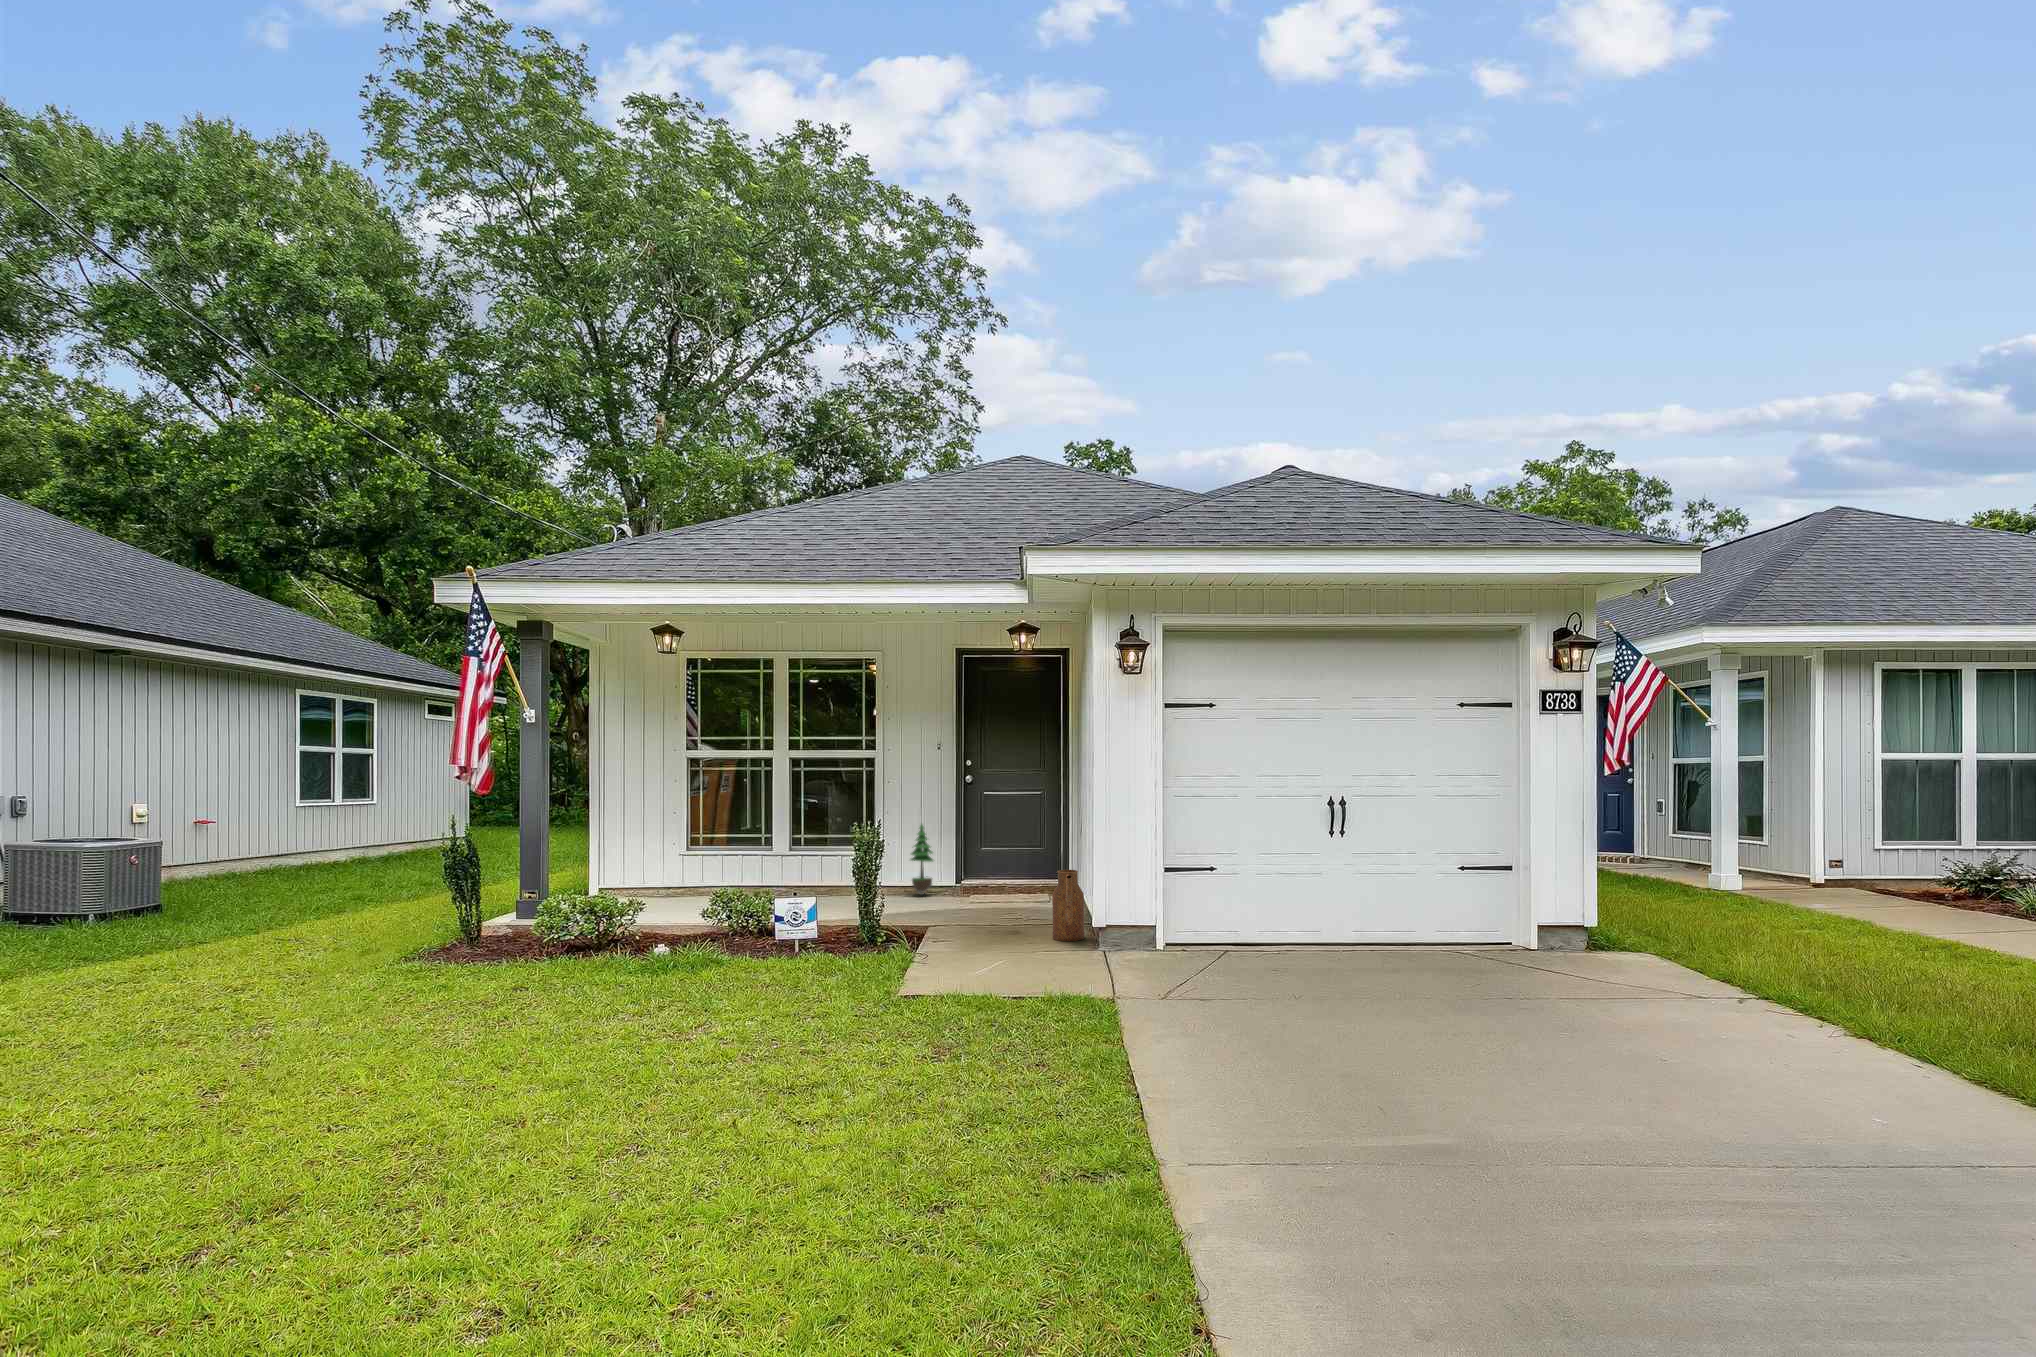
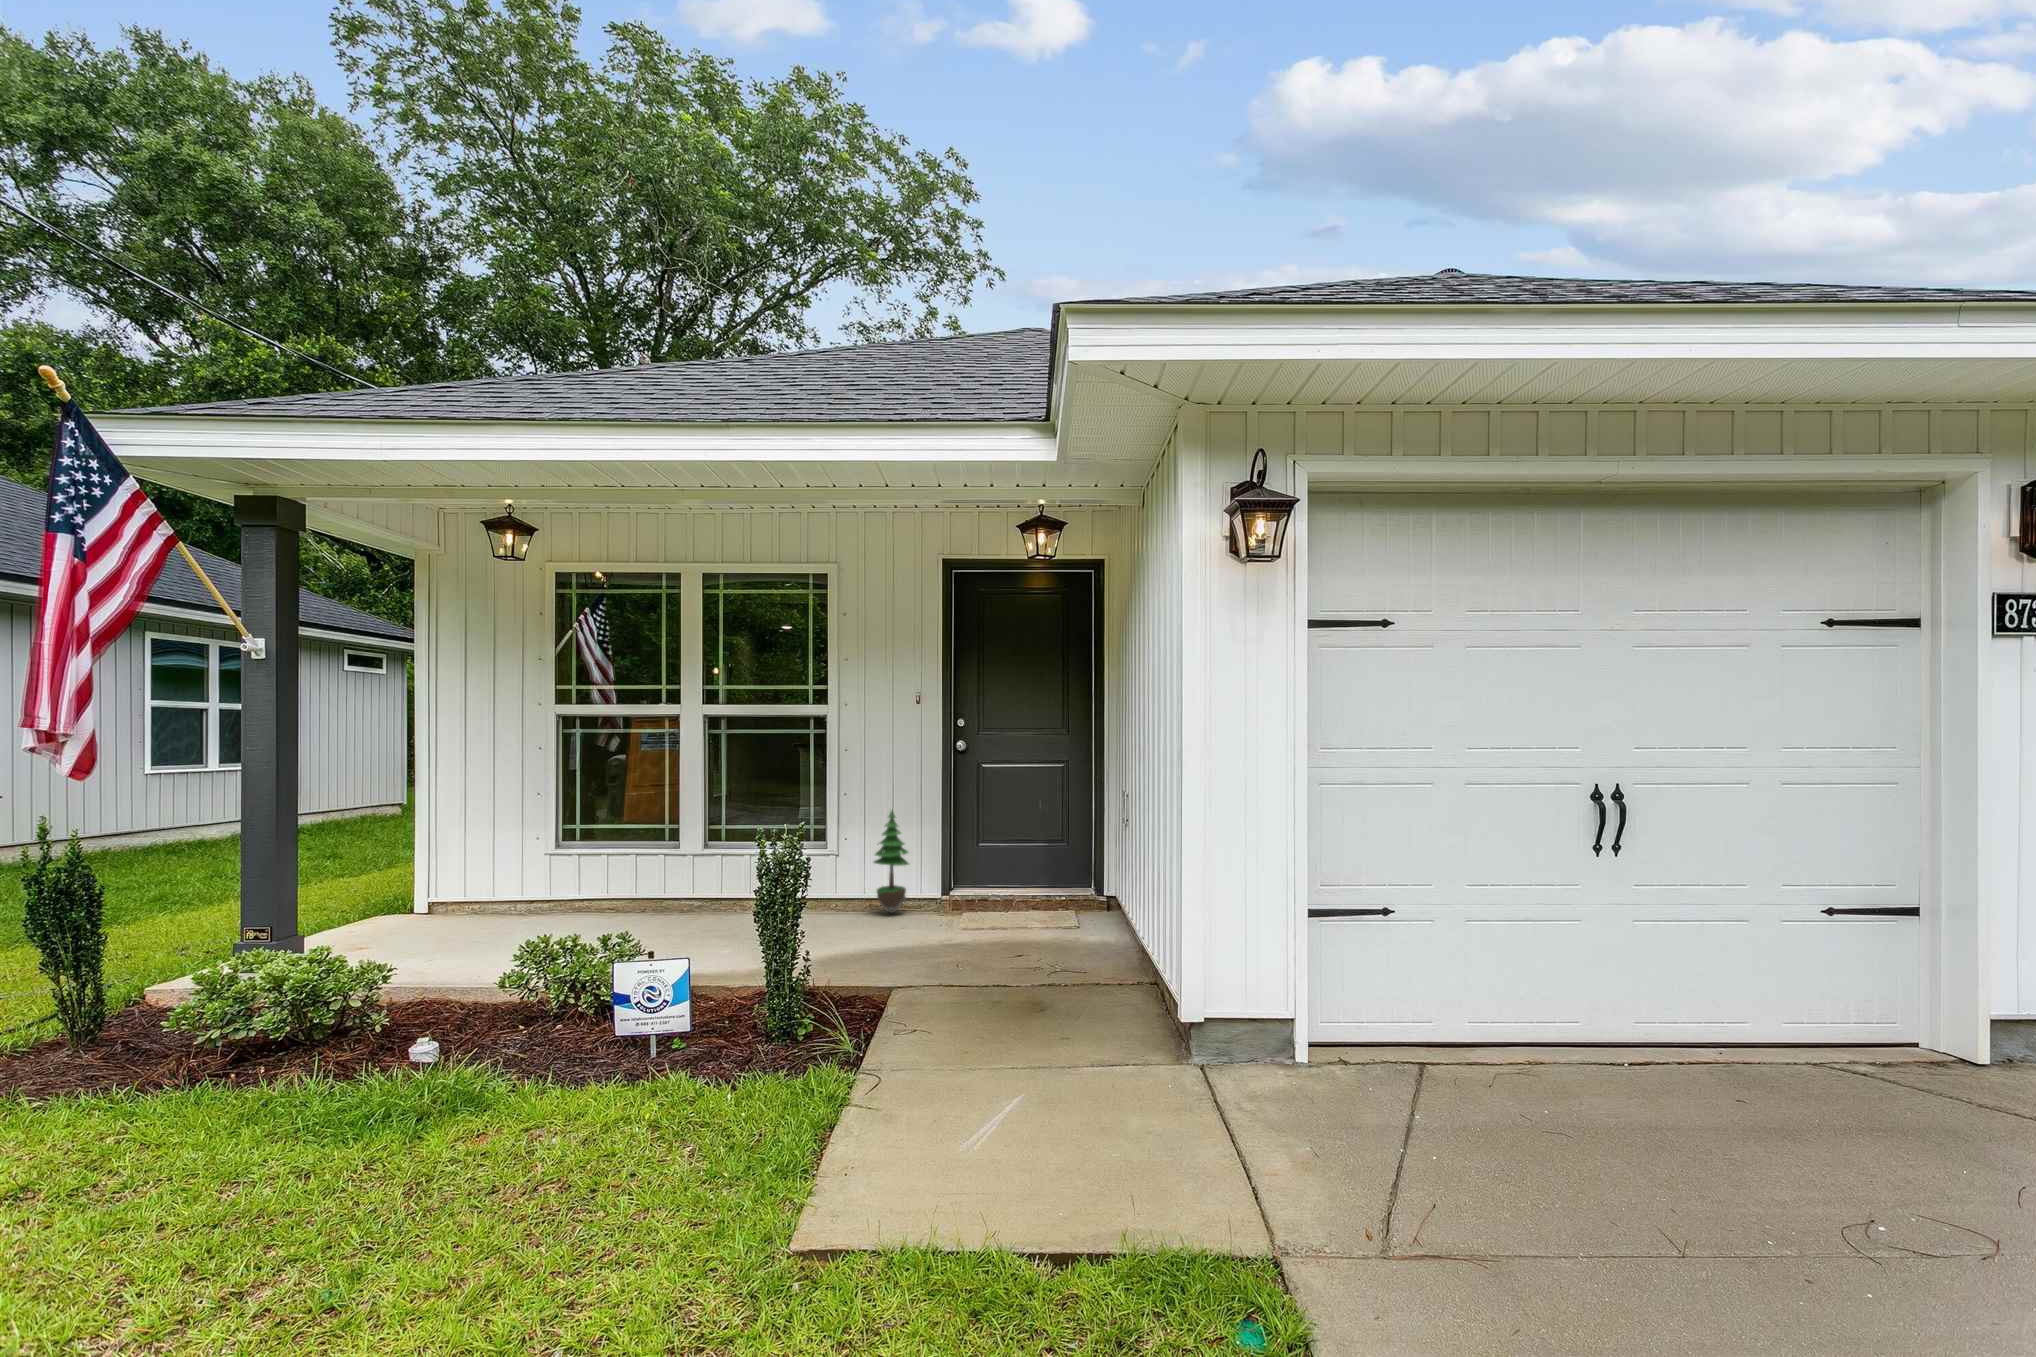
watering can: present [1052,870,1085,941] -> none [1099,901,1154,1028]

